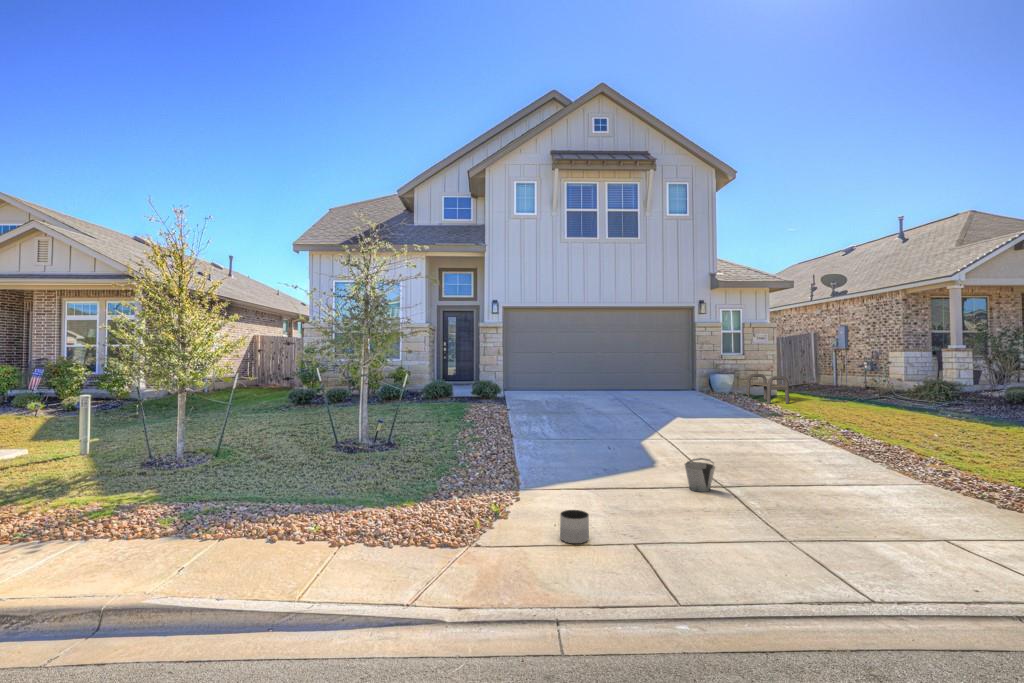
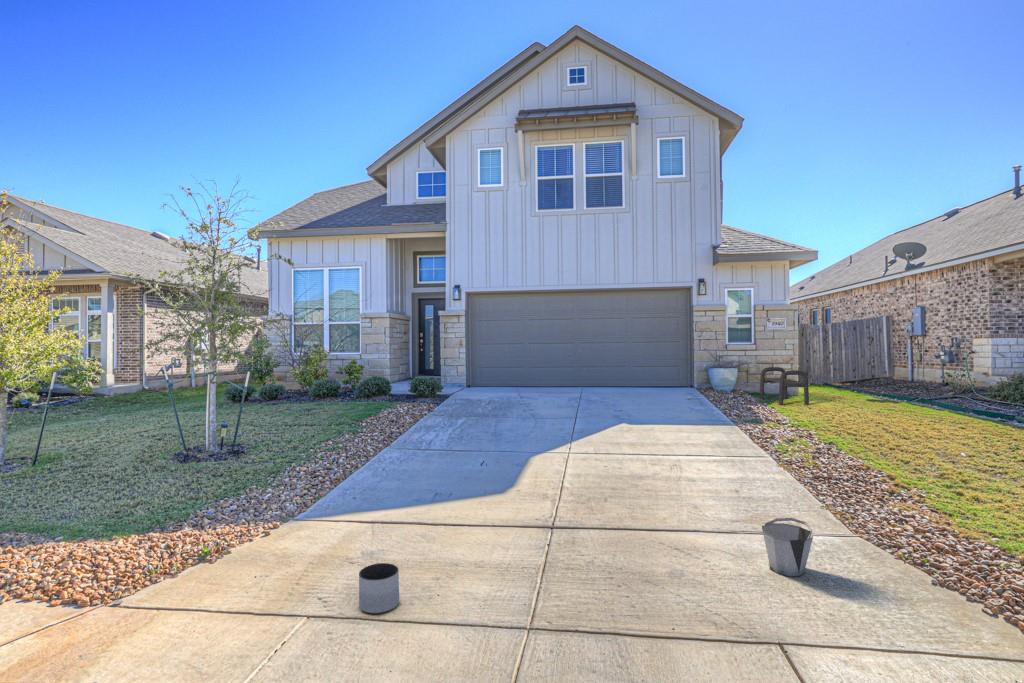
bucket: present [685,458,715,492] -> present [762,518,813,576]
planter: present [560,510,589,544] -> present [359,563,399,614]

